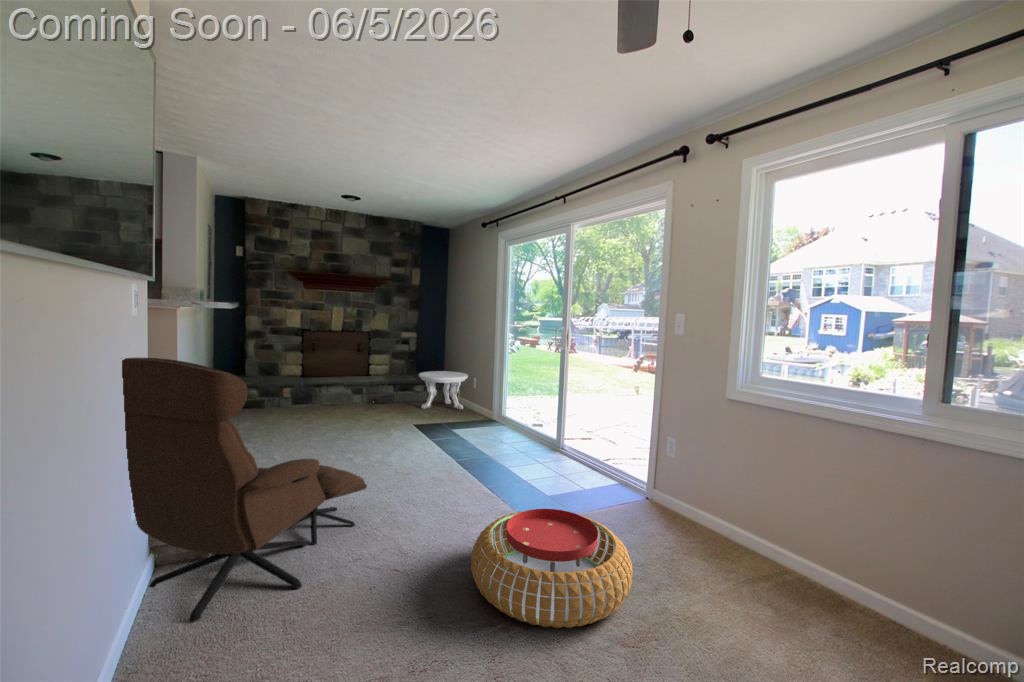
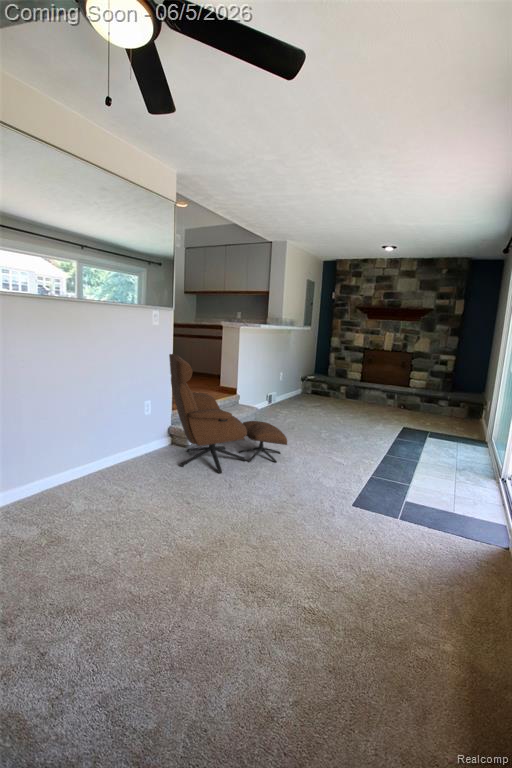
side table: present [419,371,468,409] -> none [433,390,482,427]
pouf: present [471,509,633,628] -> none [263,481,377,561]

